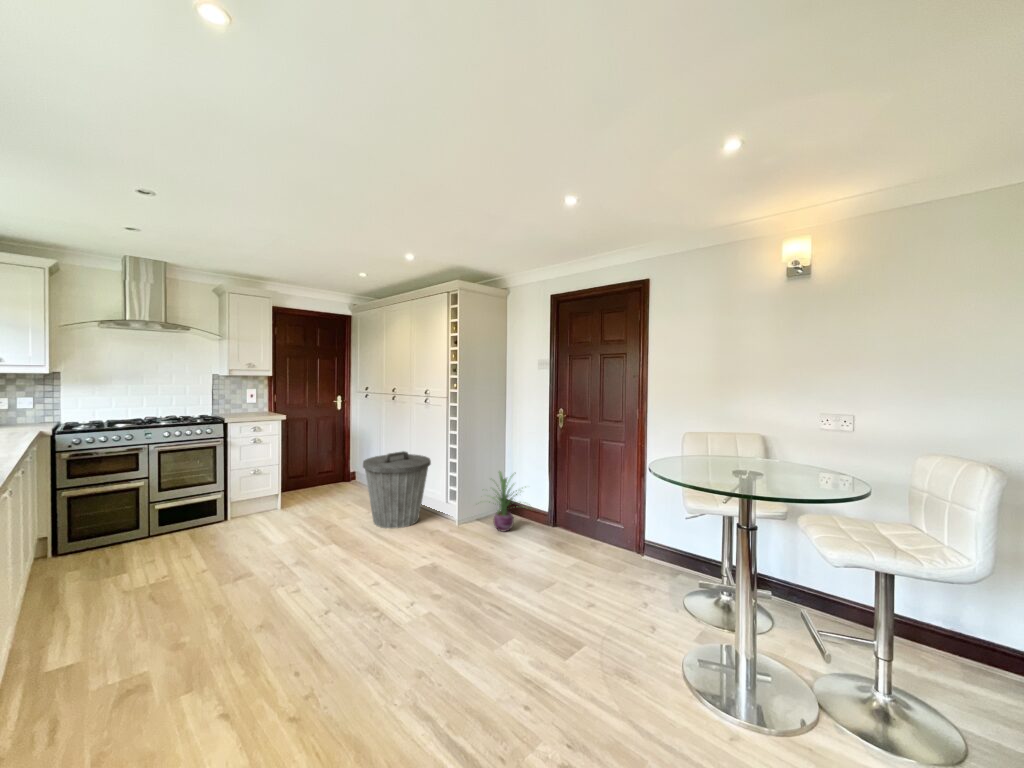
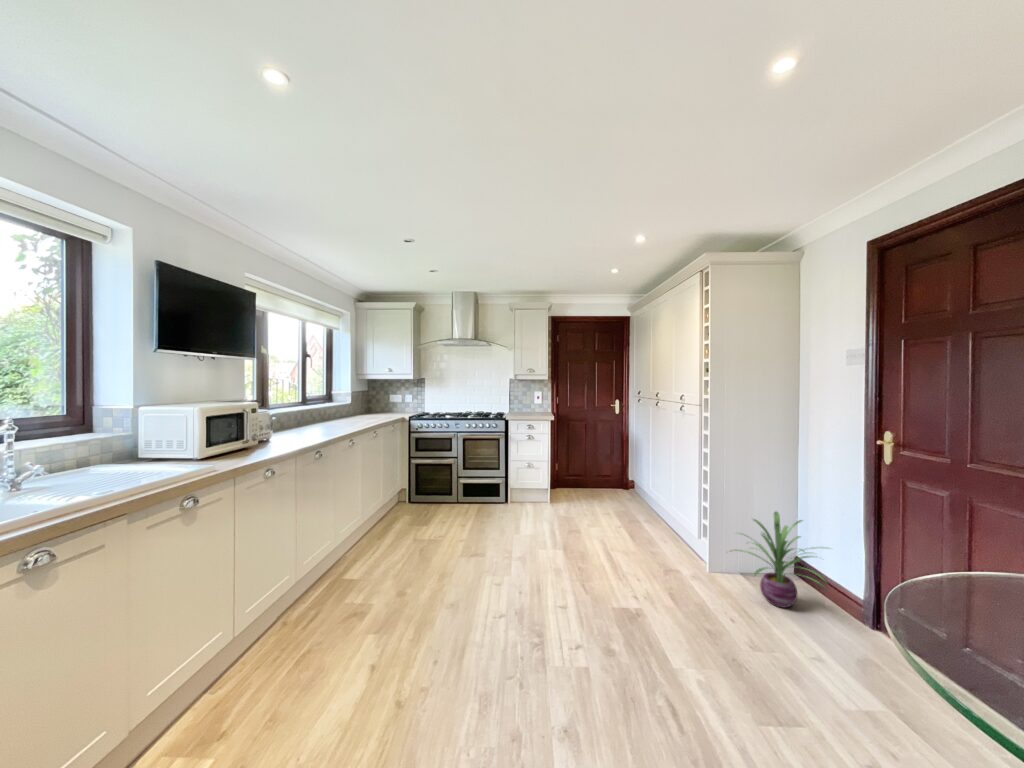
trash can: present [363,451,431,529] -> none [602,463,681,554]

